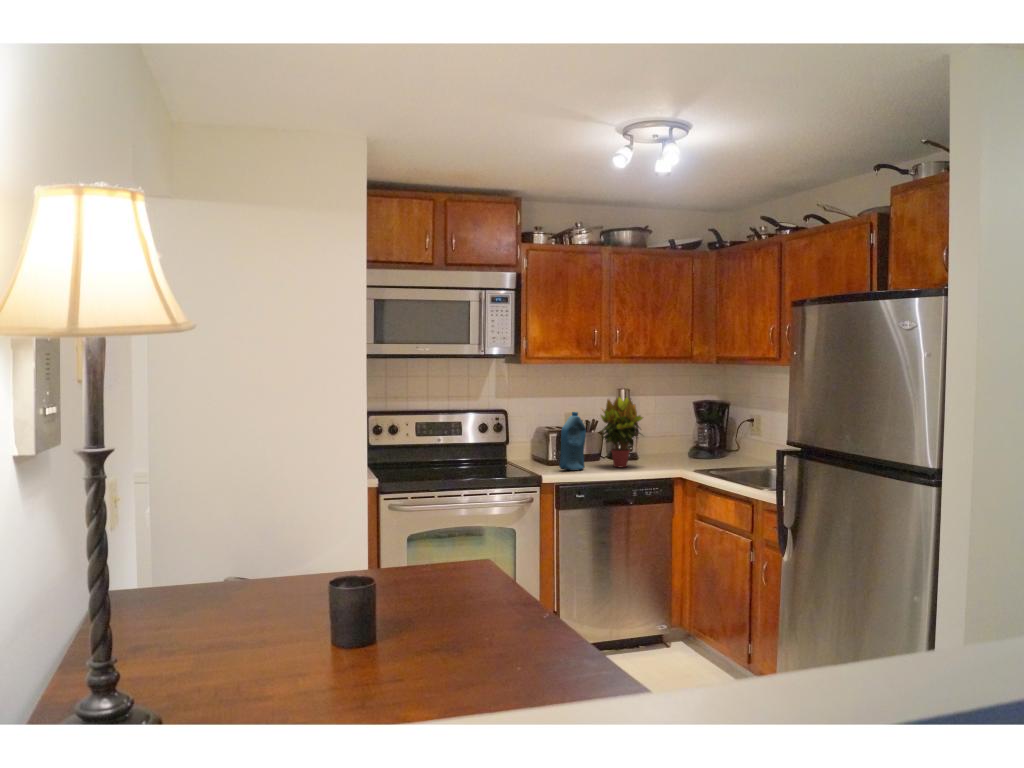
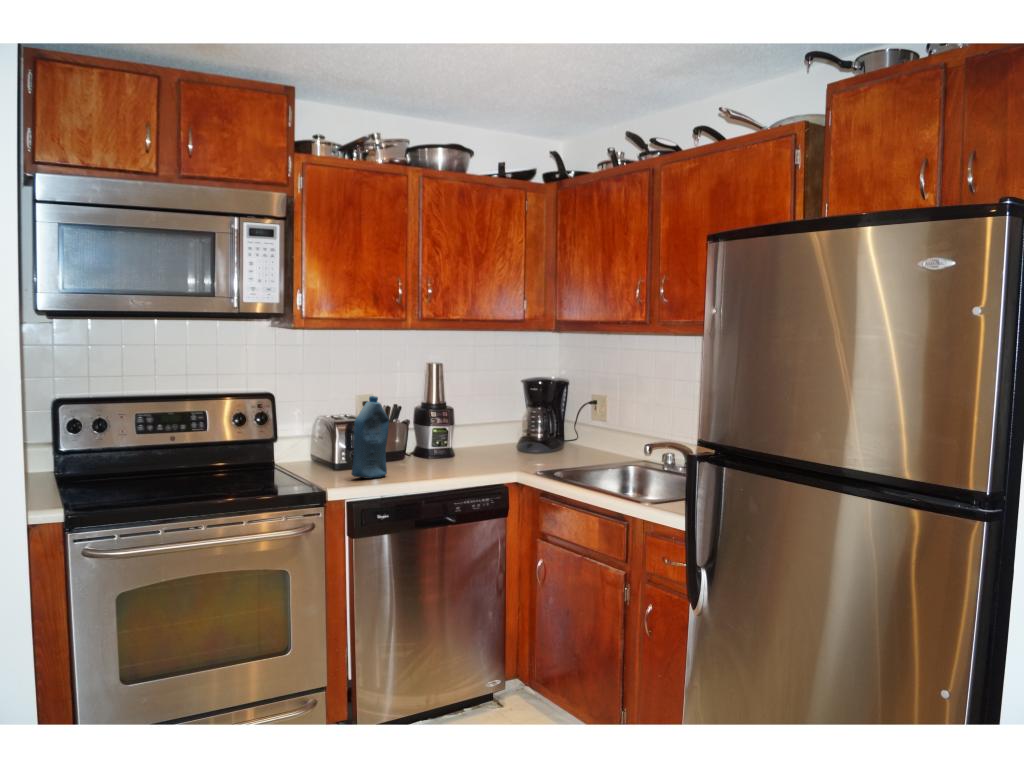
potted plant: present [600,397,643,467] -> none [404,373,468,471]

